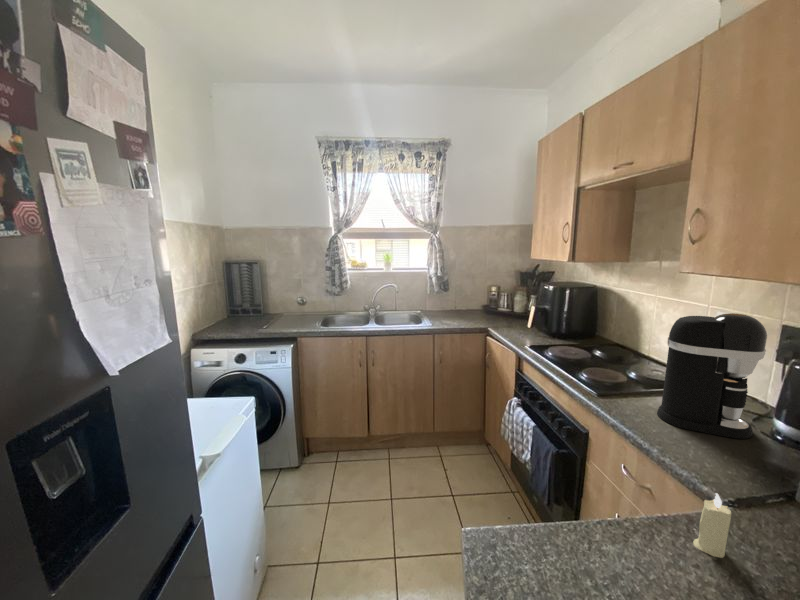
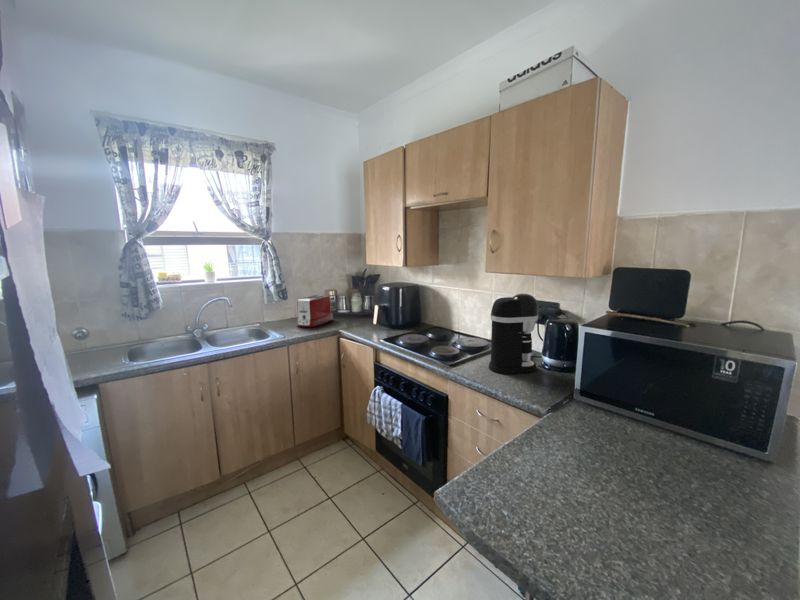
toaster: none [451,290,490,322] -> present [297,295,333,327]
candle: present [693,493,731,558] -> none [549,403,567,443]

